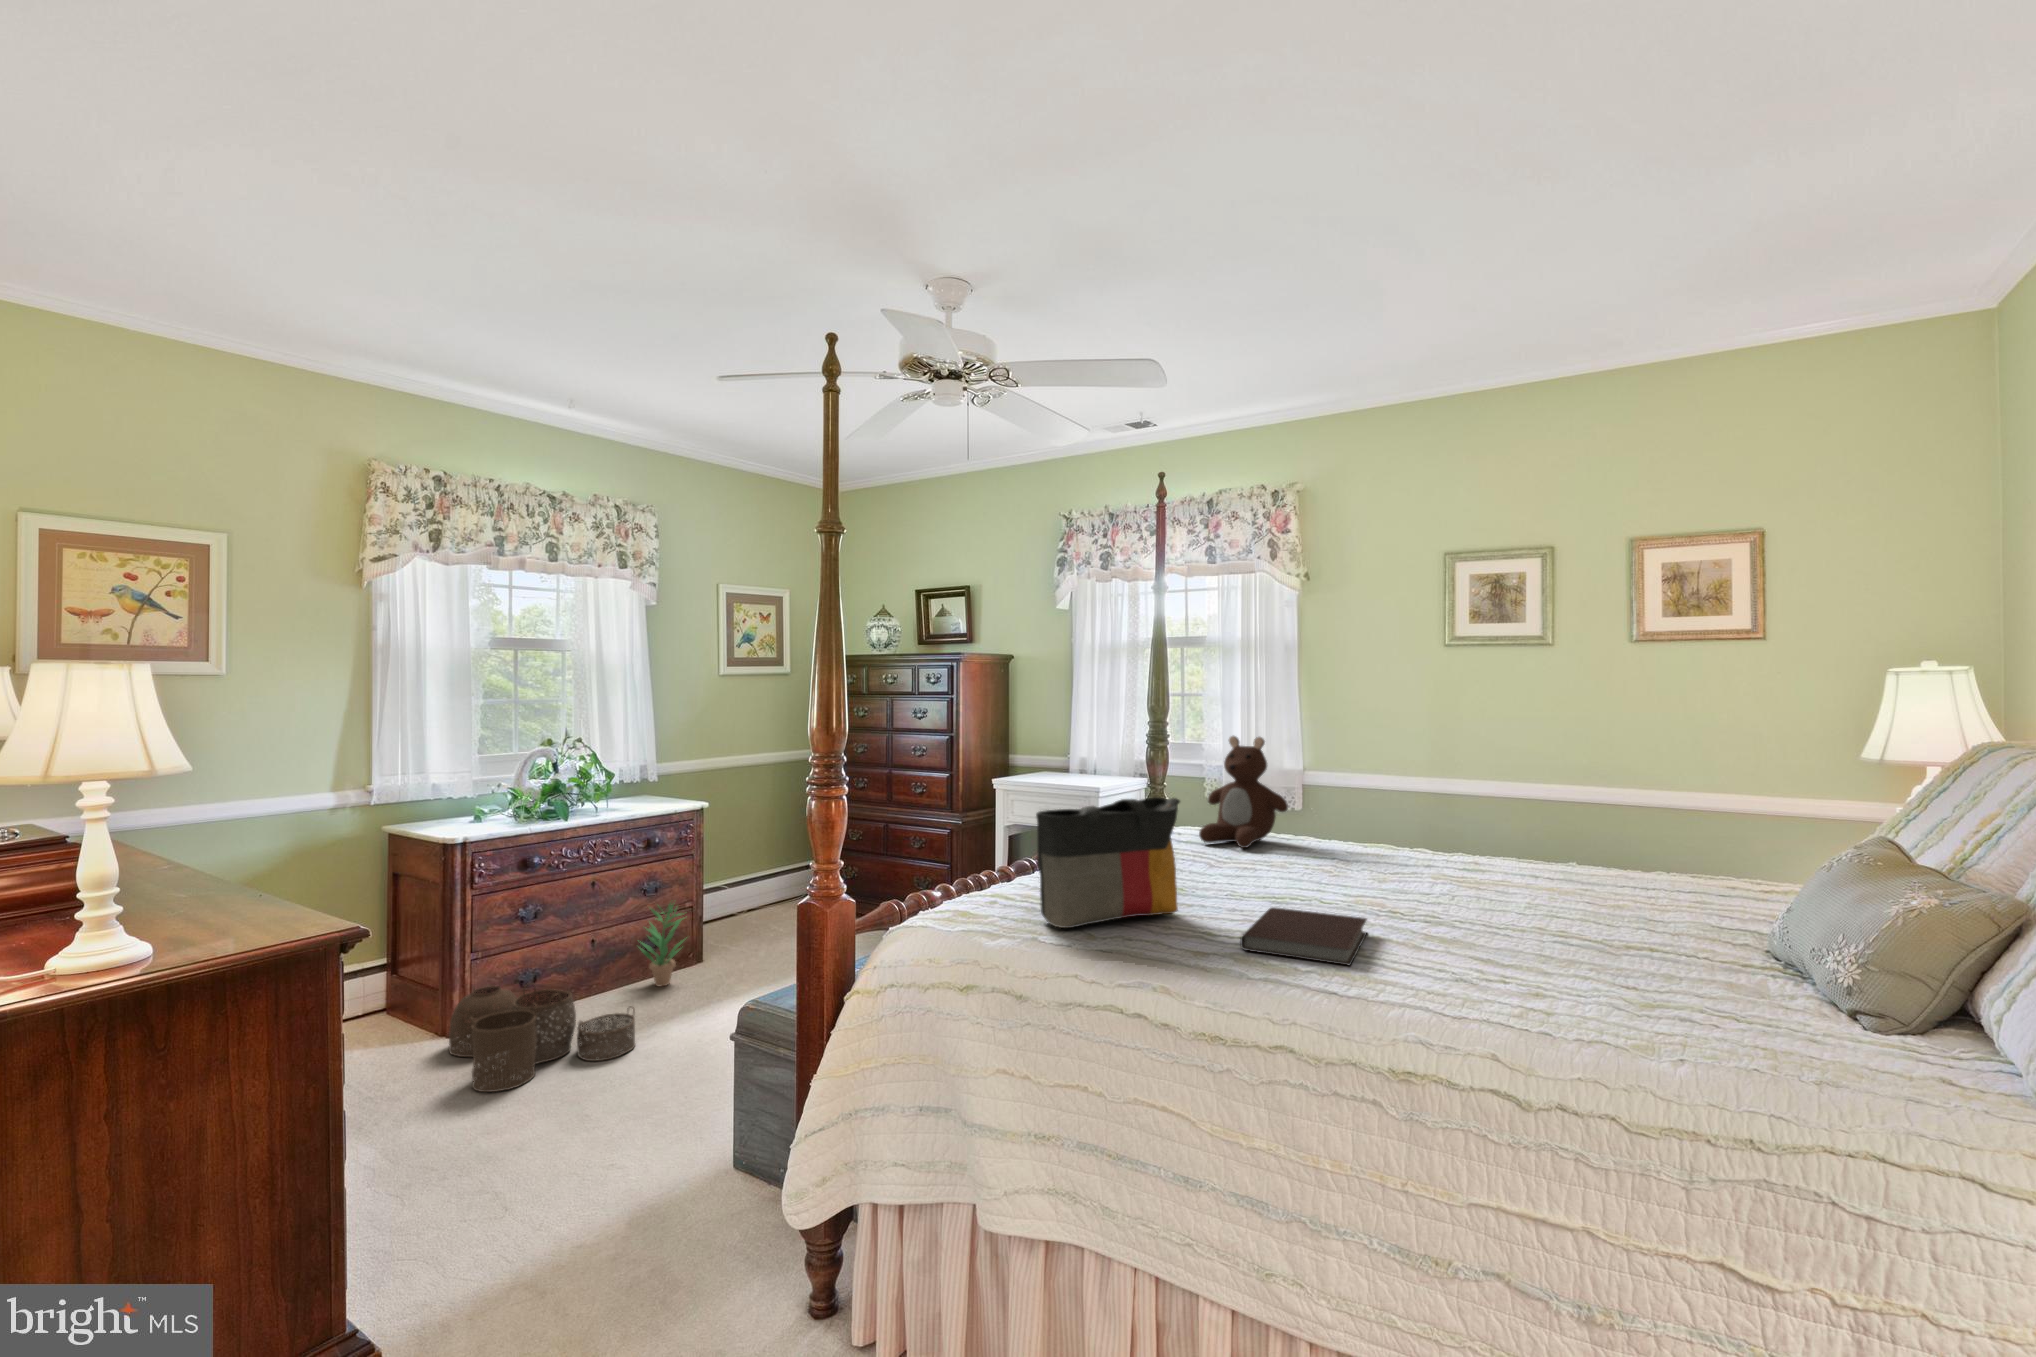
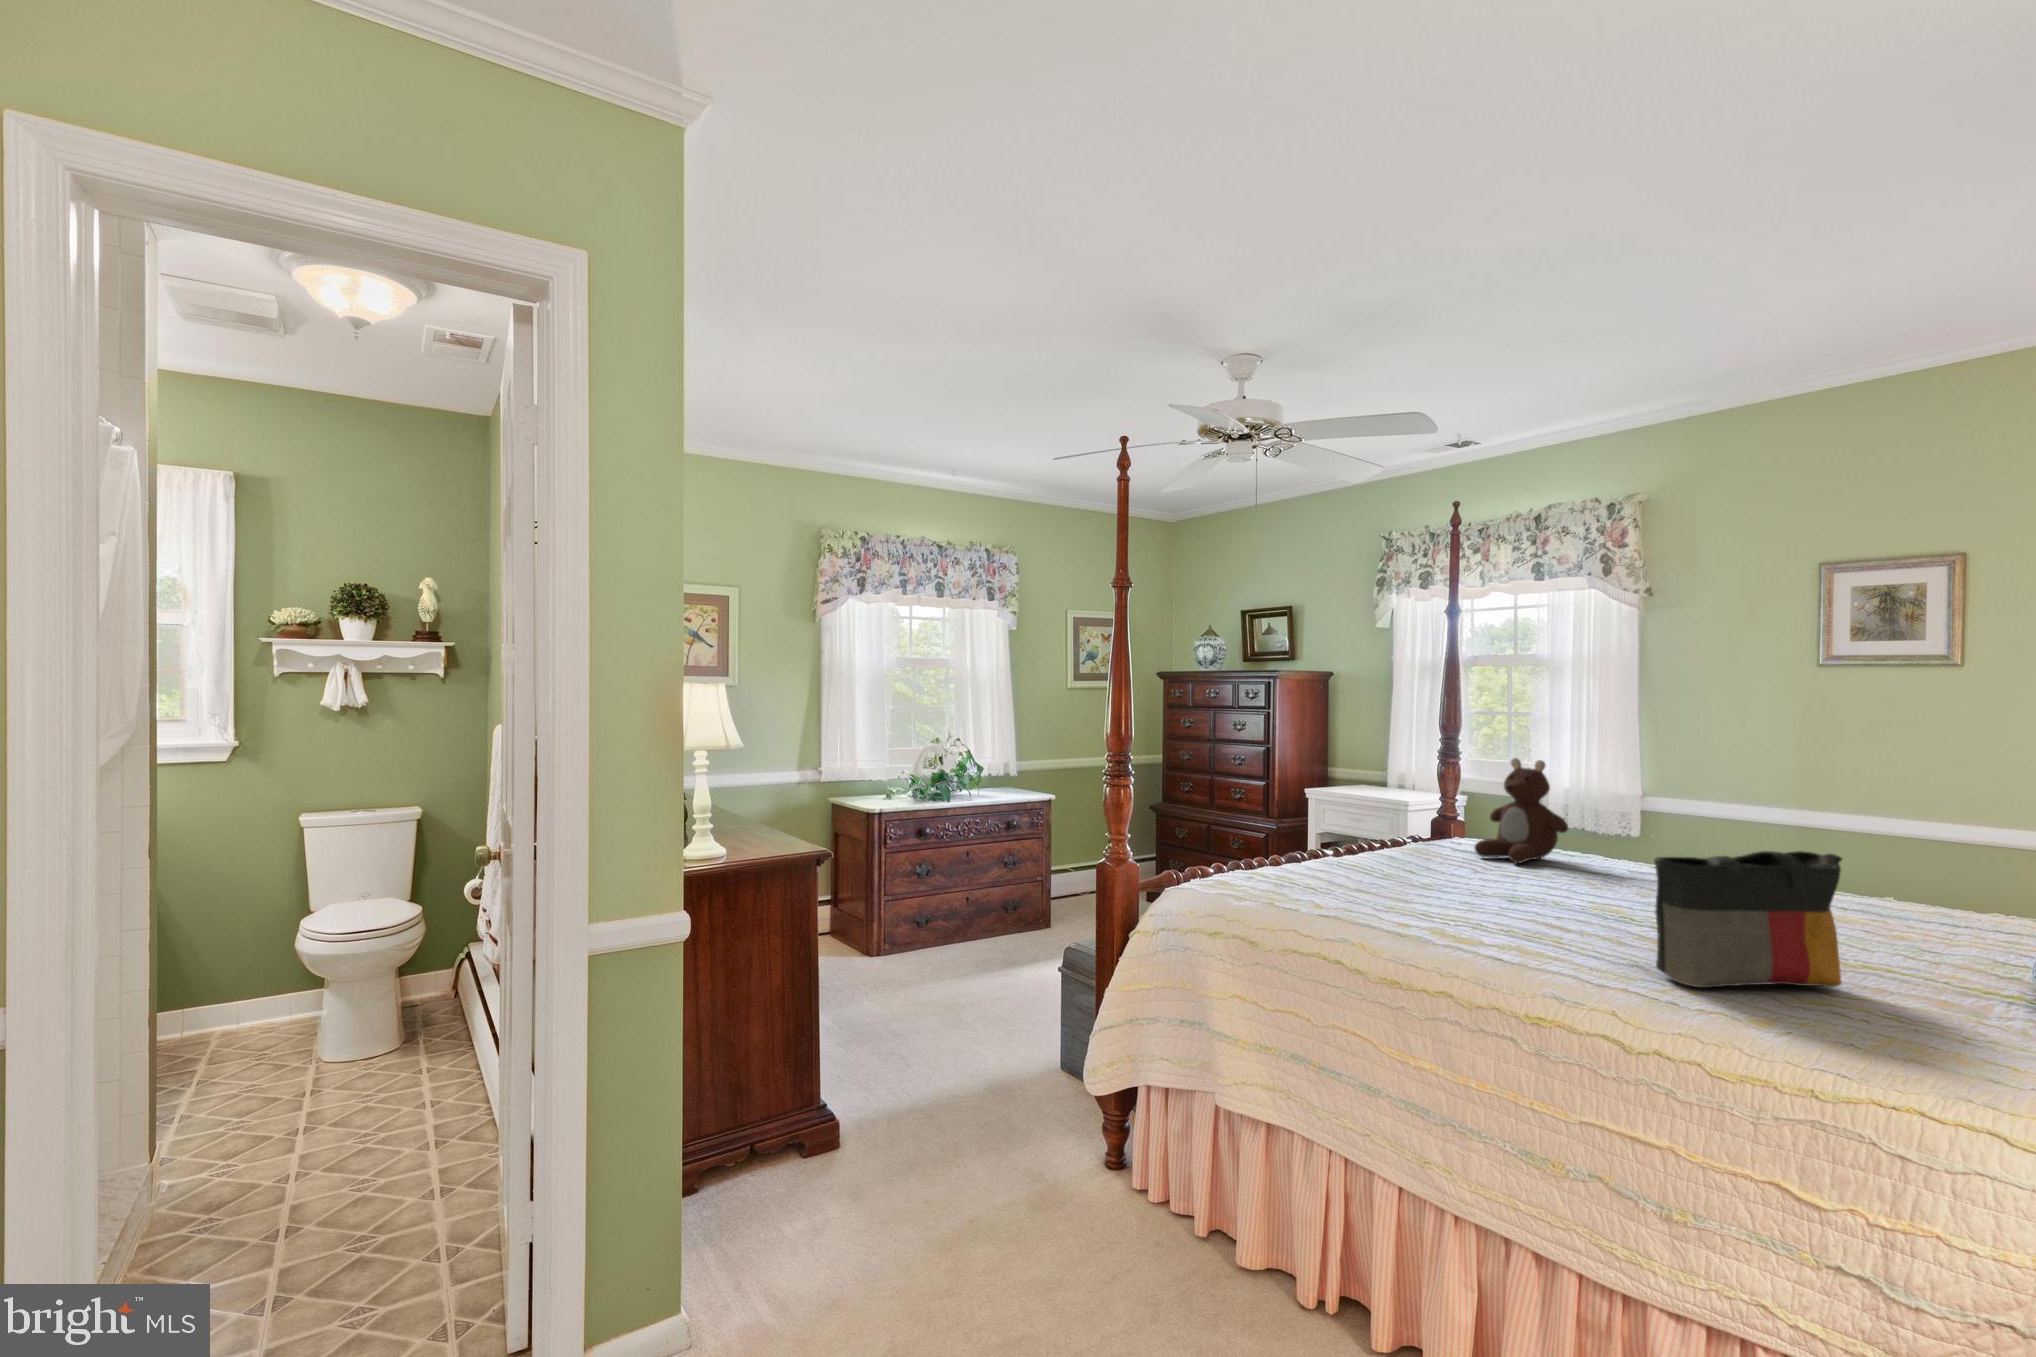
tote bag: present [1036,797,1180,928] -> present [1654,851,1842,988]
potted plant: present [640,903,684,986] -> none [997,872,1037,943]
notebook: present [1240,907,1367,965] -> none [1439,905,1572,950]
woven basket: present [449,983,635,1092] -> none [870,919,996,996]

